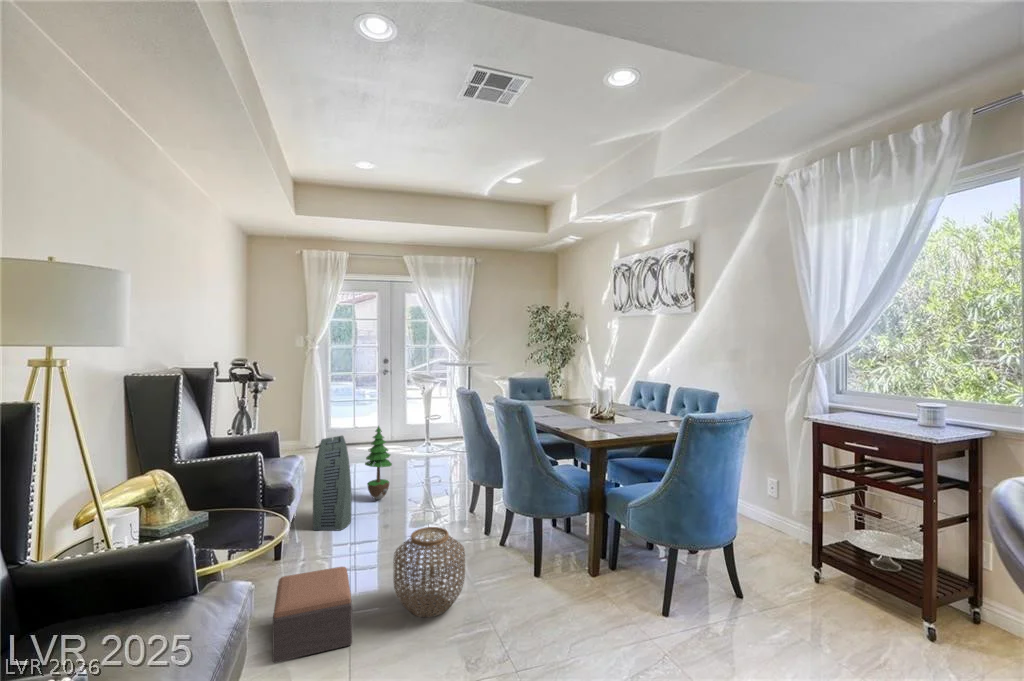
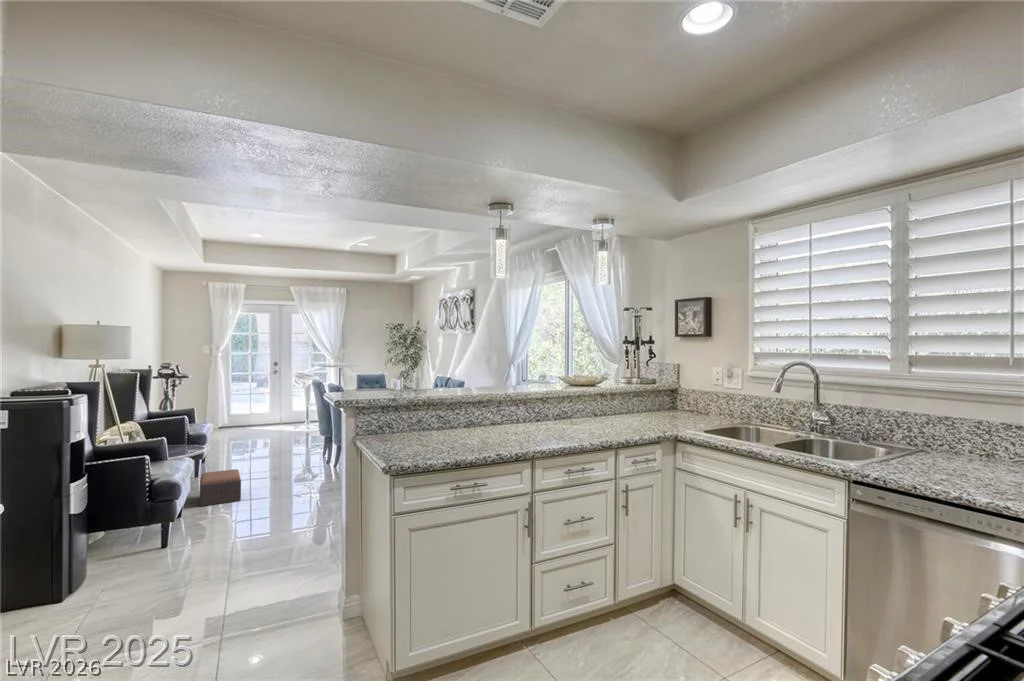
potted tree: present [365,426,392,500] -> none [254,406,274,455]
air purifier: present [313,436,351,530] -> none [218,410,244,468]
woven basket: present [393,527,465,617] -> none [264,450,304,492]

